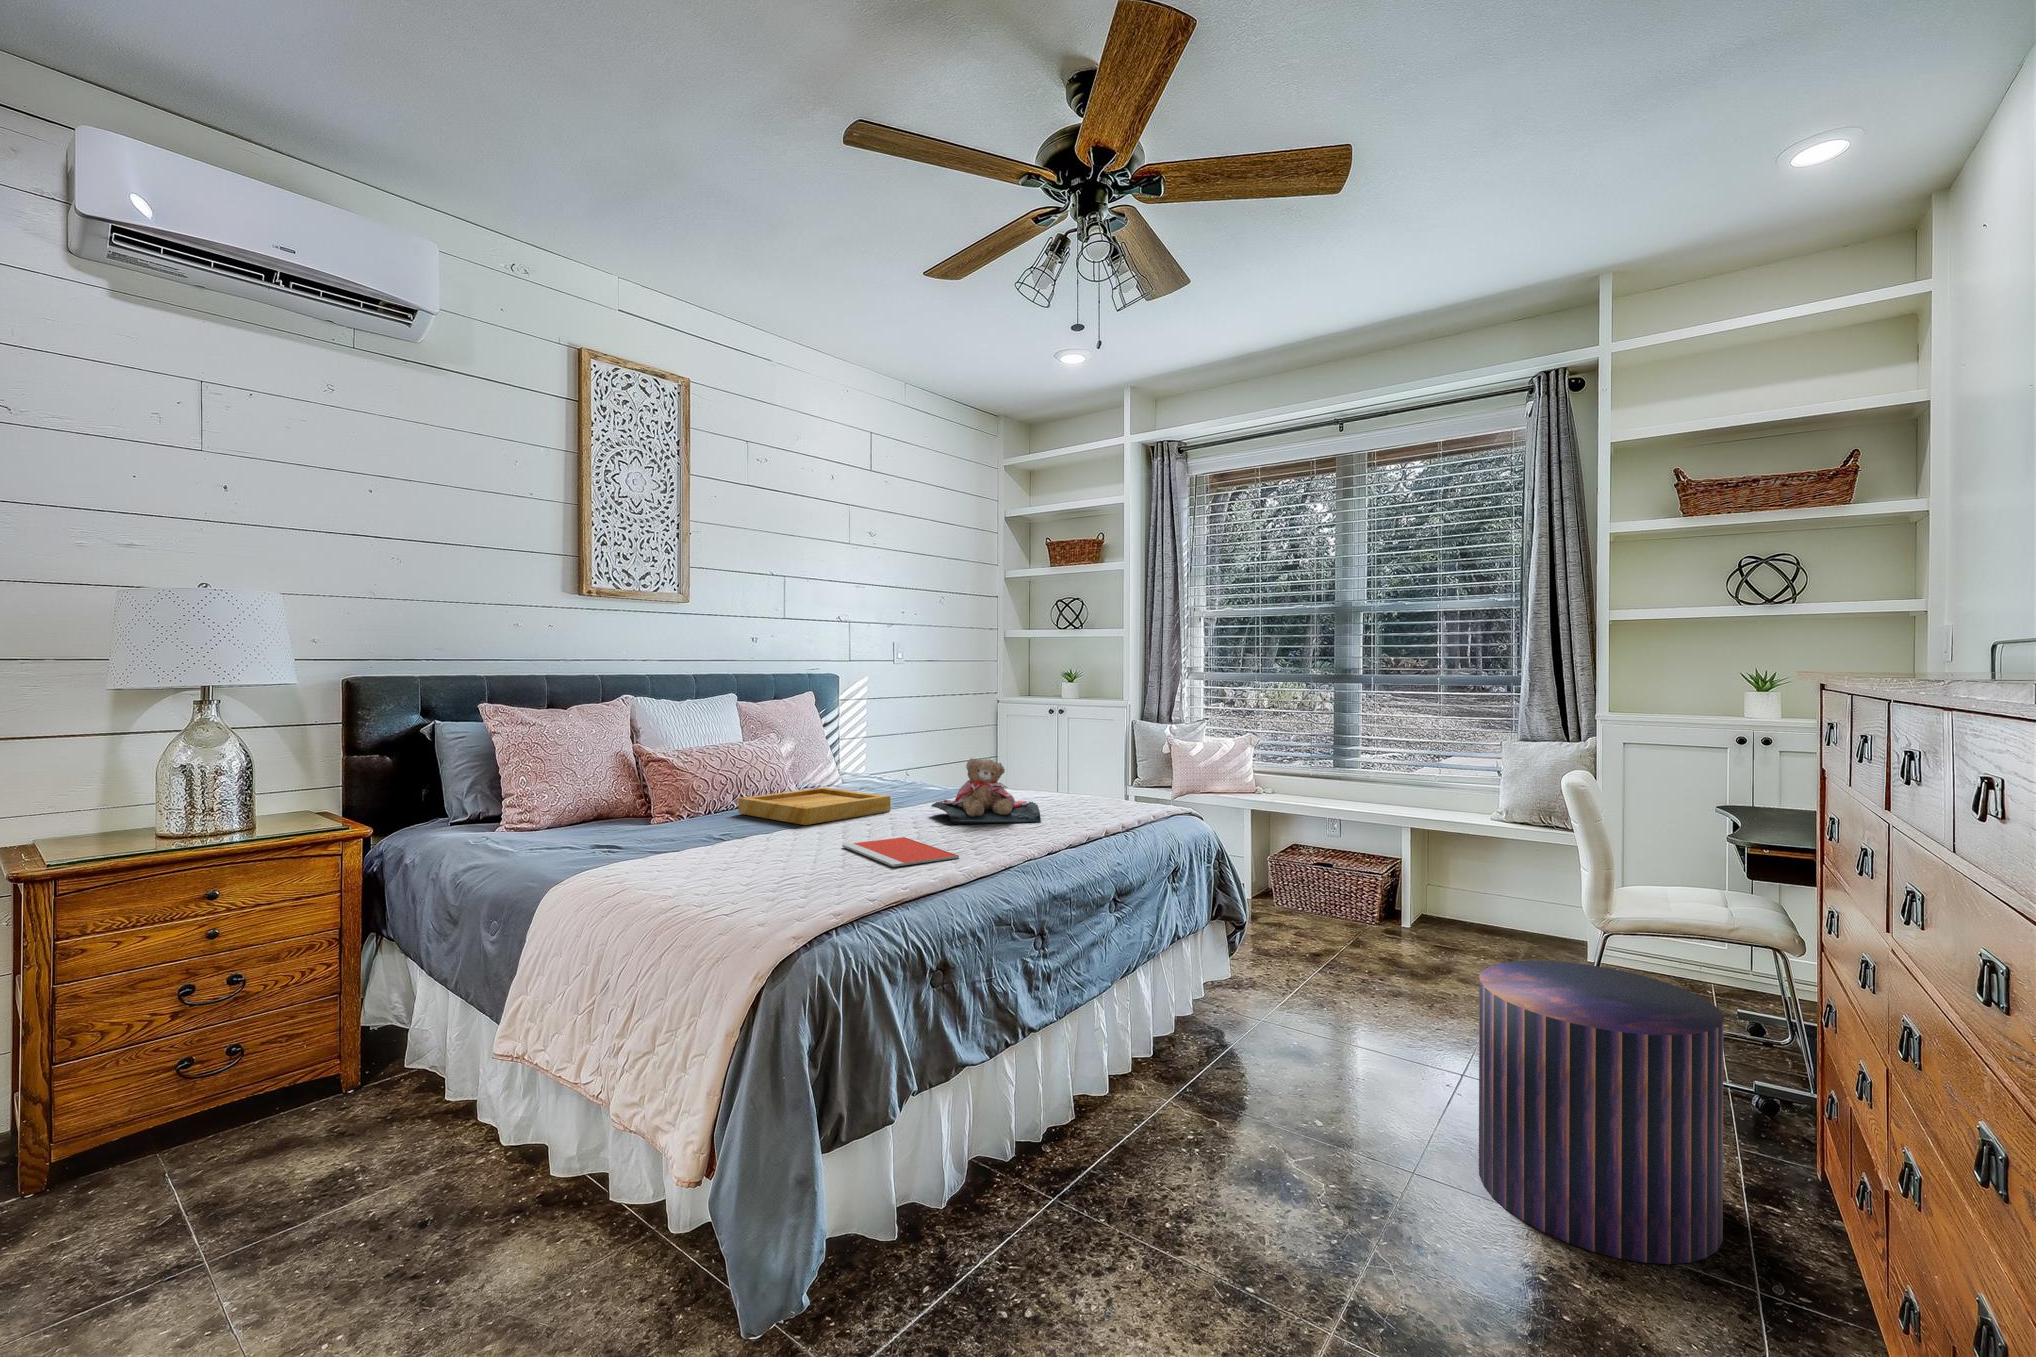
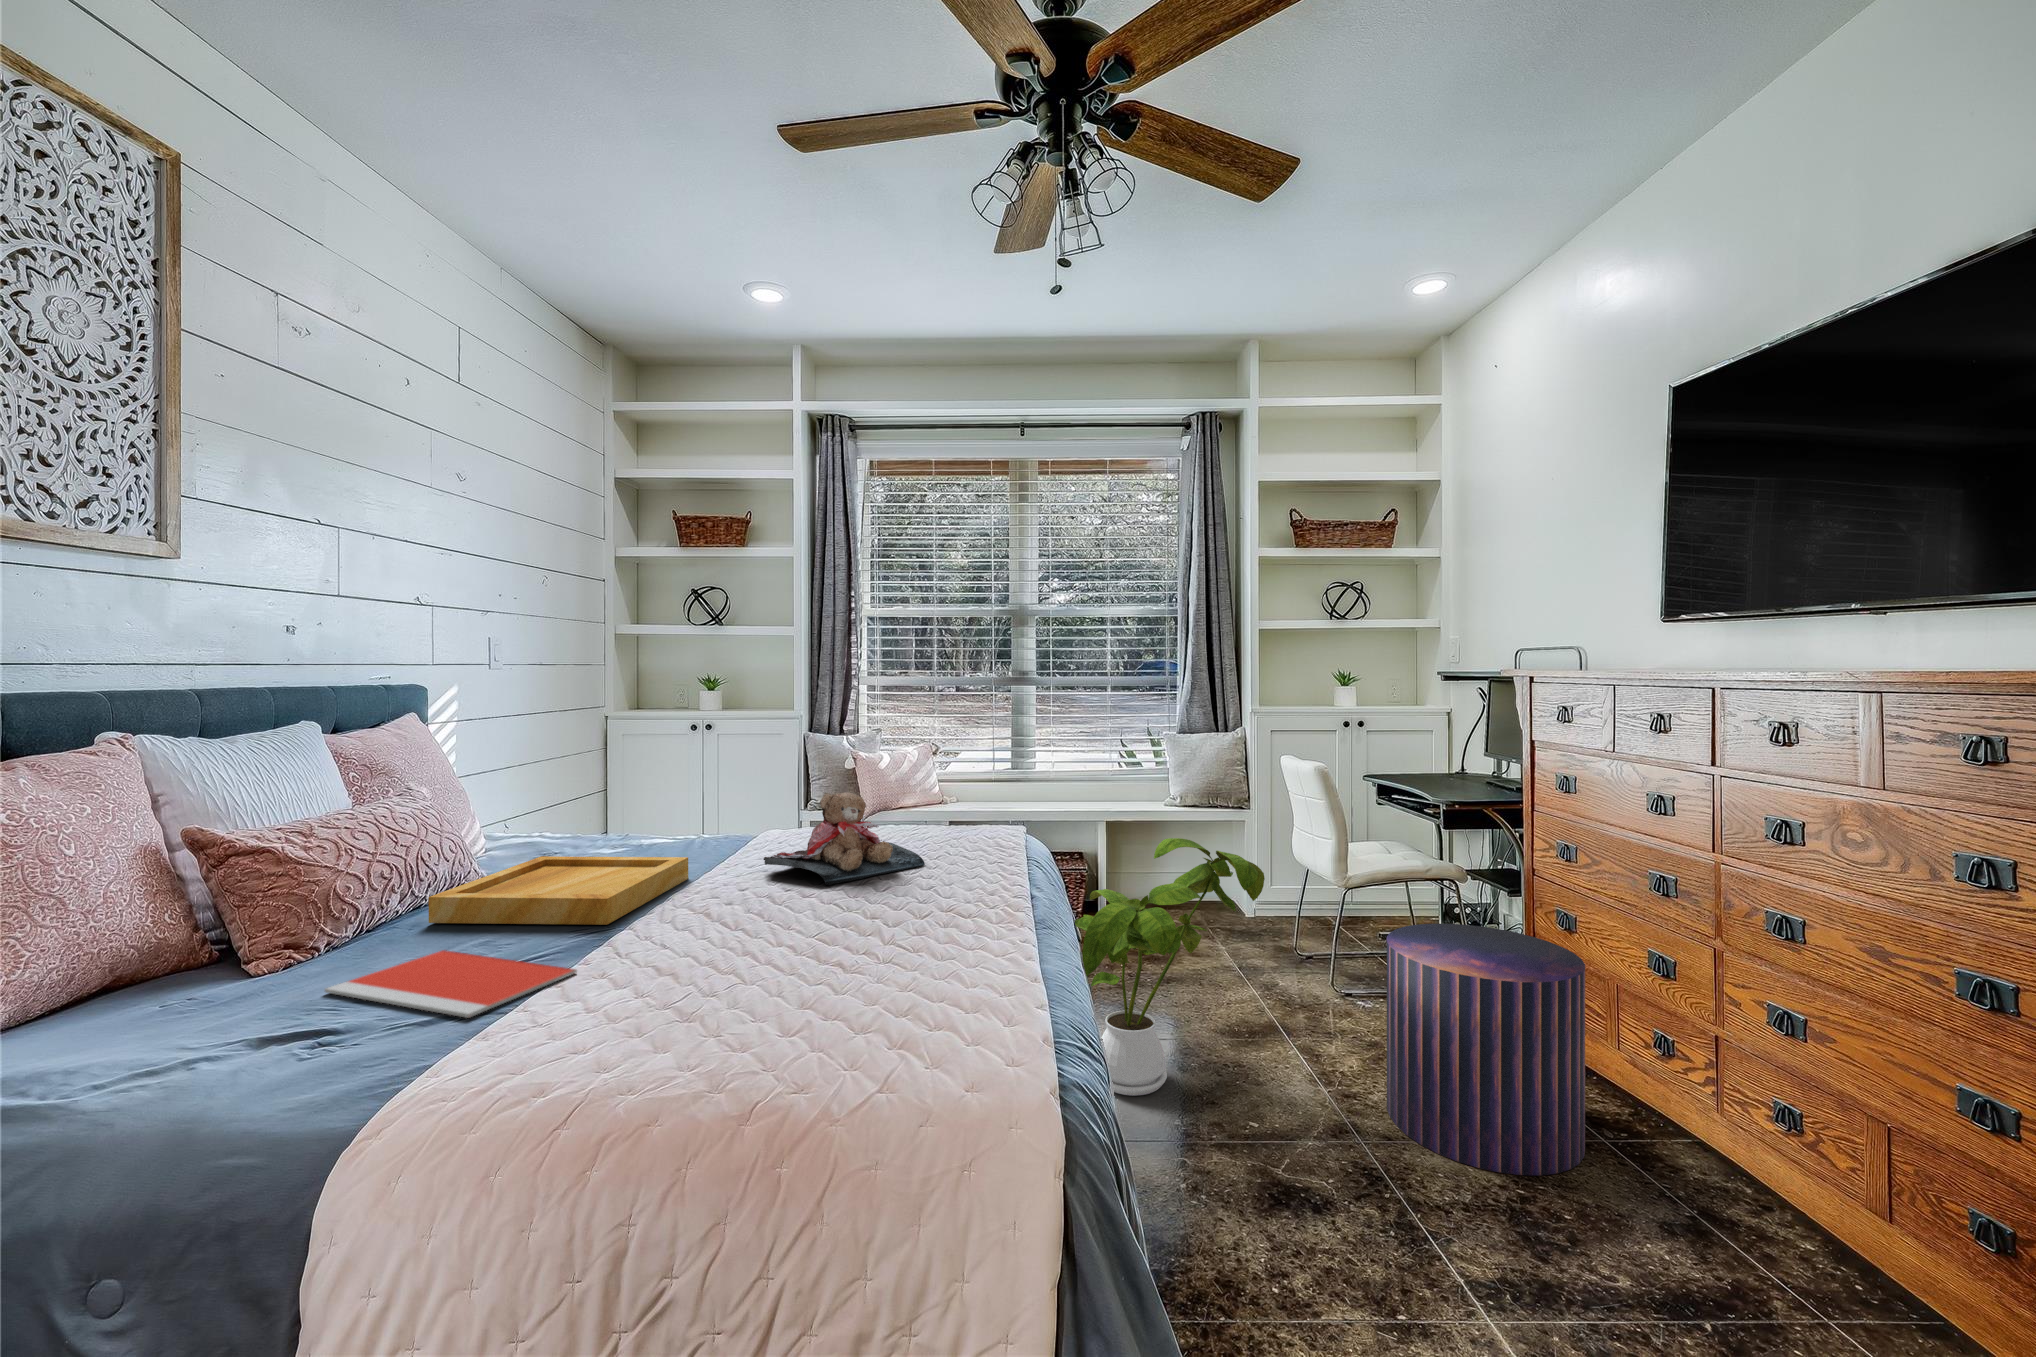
house plant: none [1163,831,1400,1068] -> present [1075,838,1265,1096]
notebook: present [842,837,959,867] -> present [325,950,577,1018]

